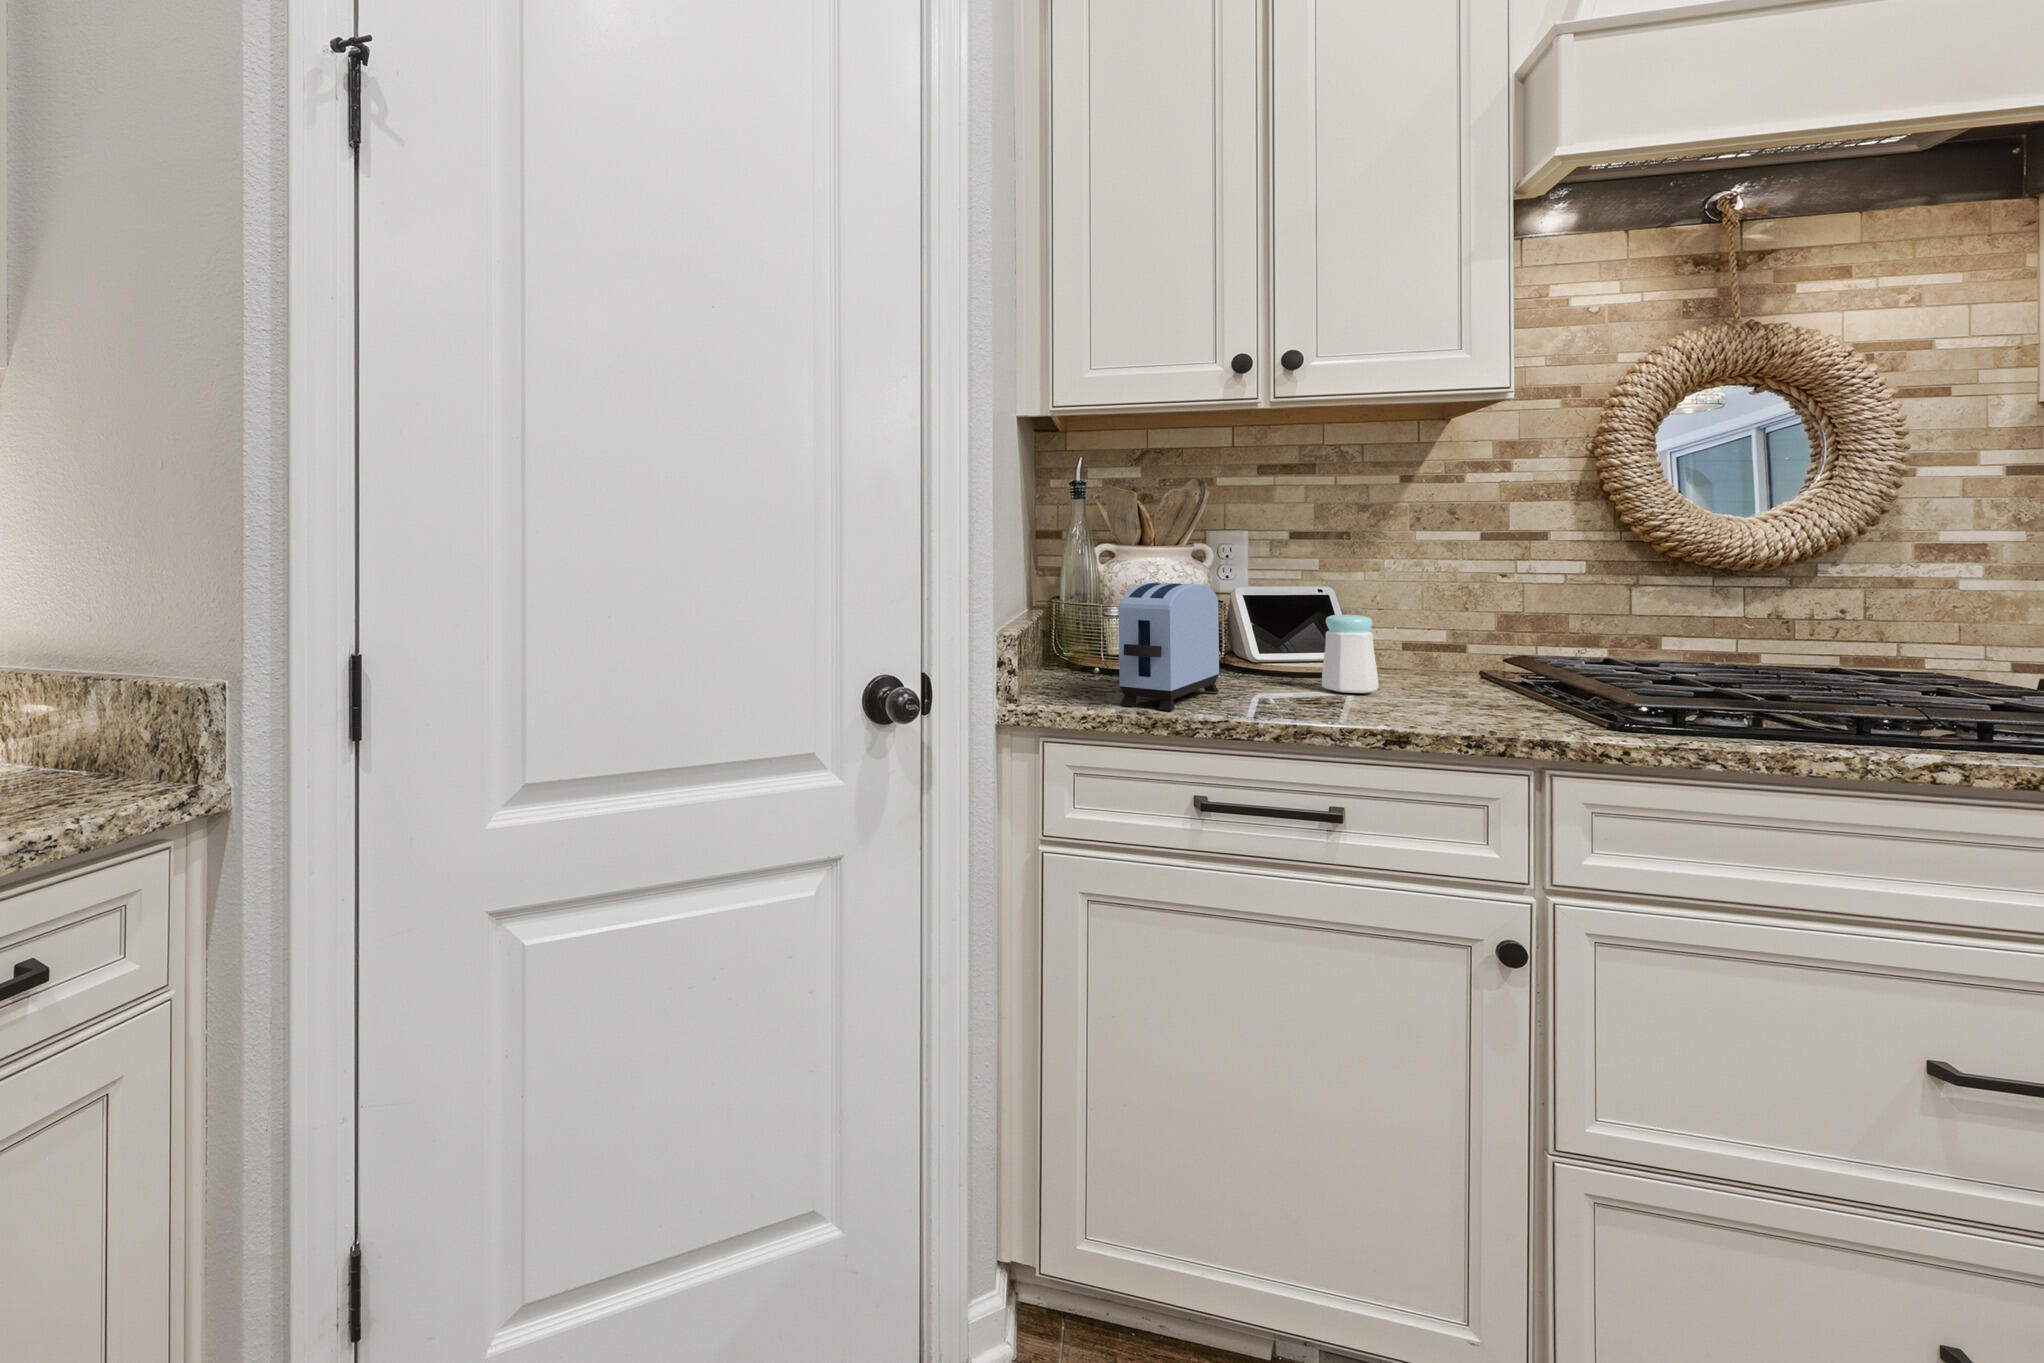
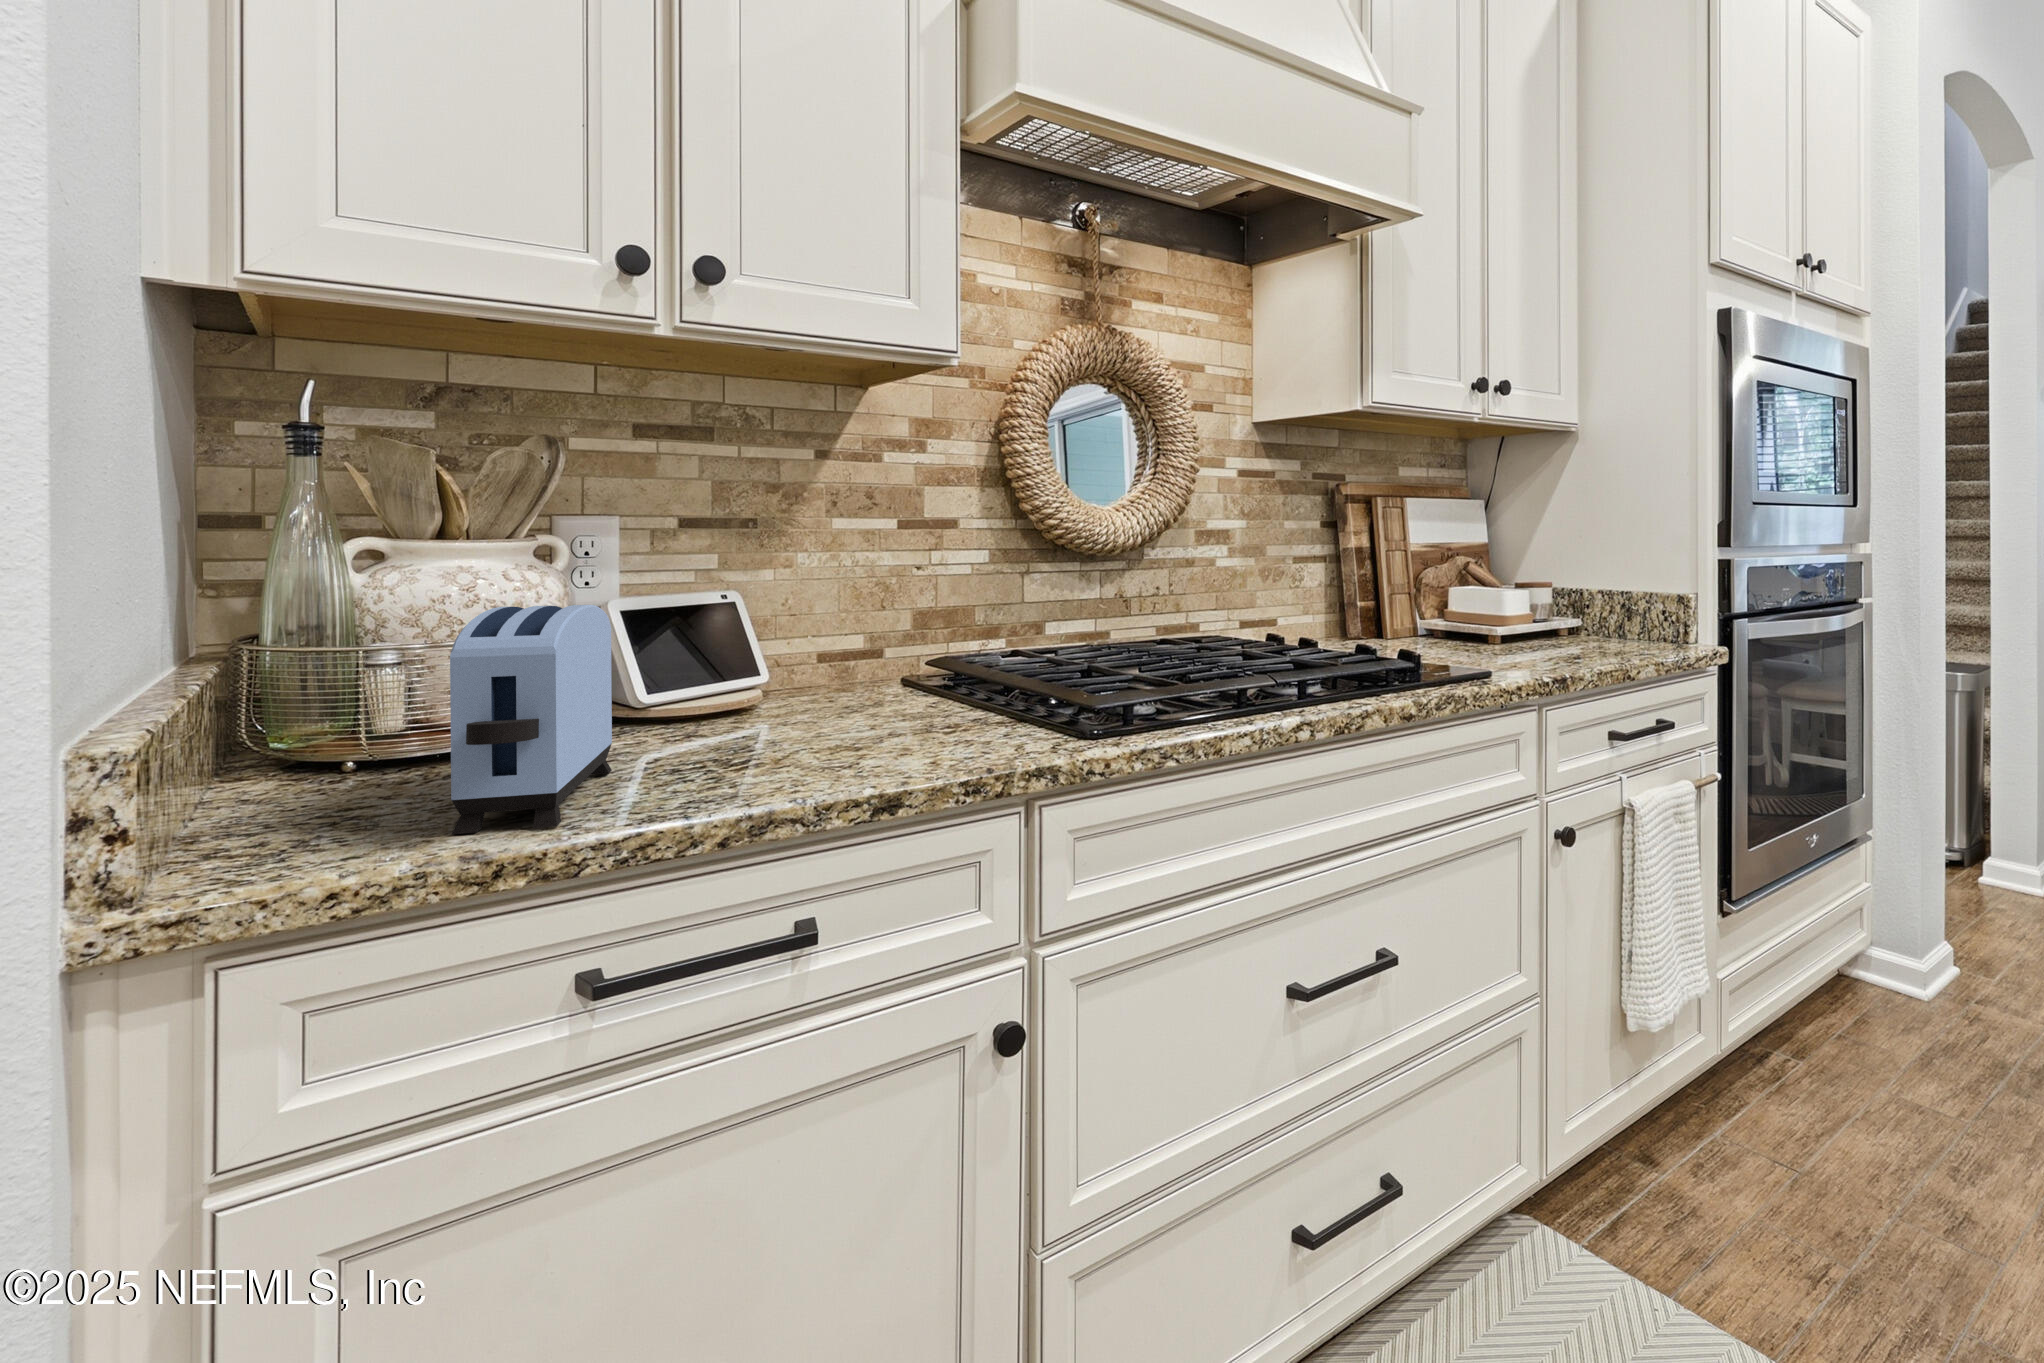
salt shaker: present [1322,615,1378,693] -> none [752,633,822,740]

